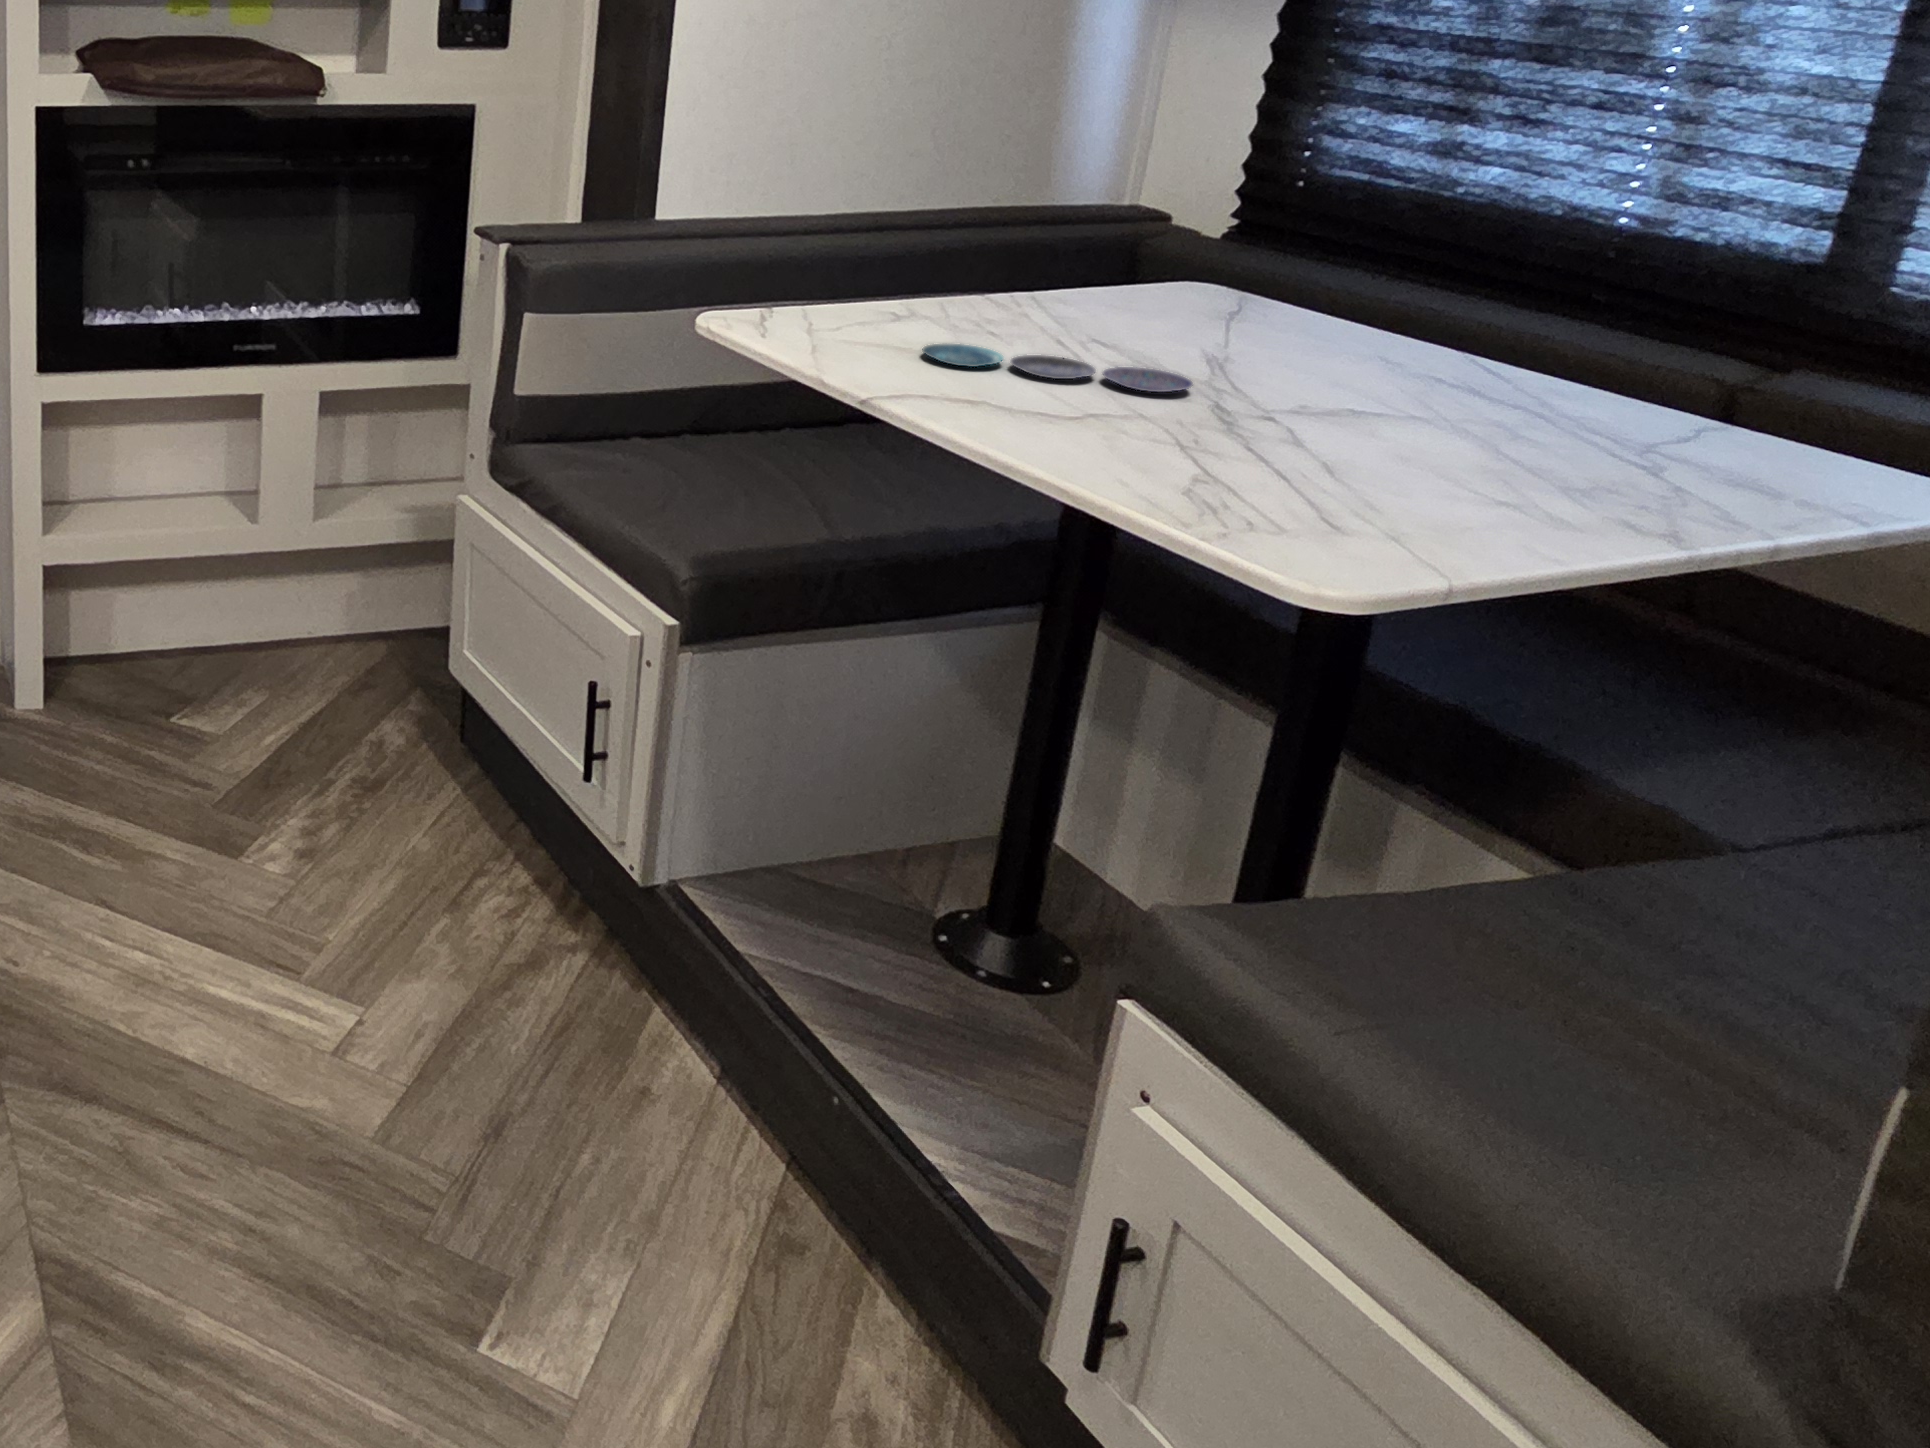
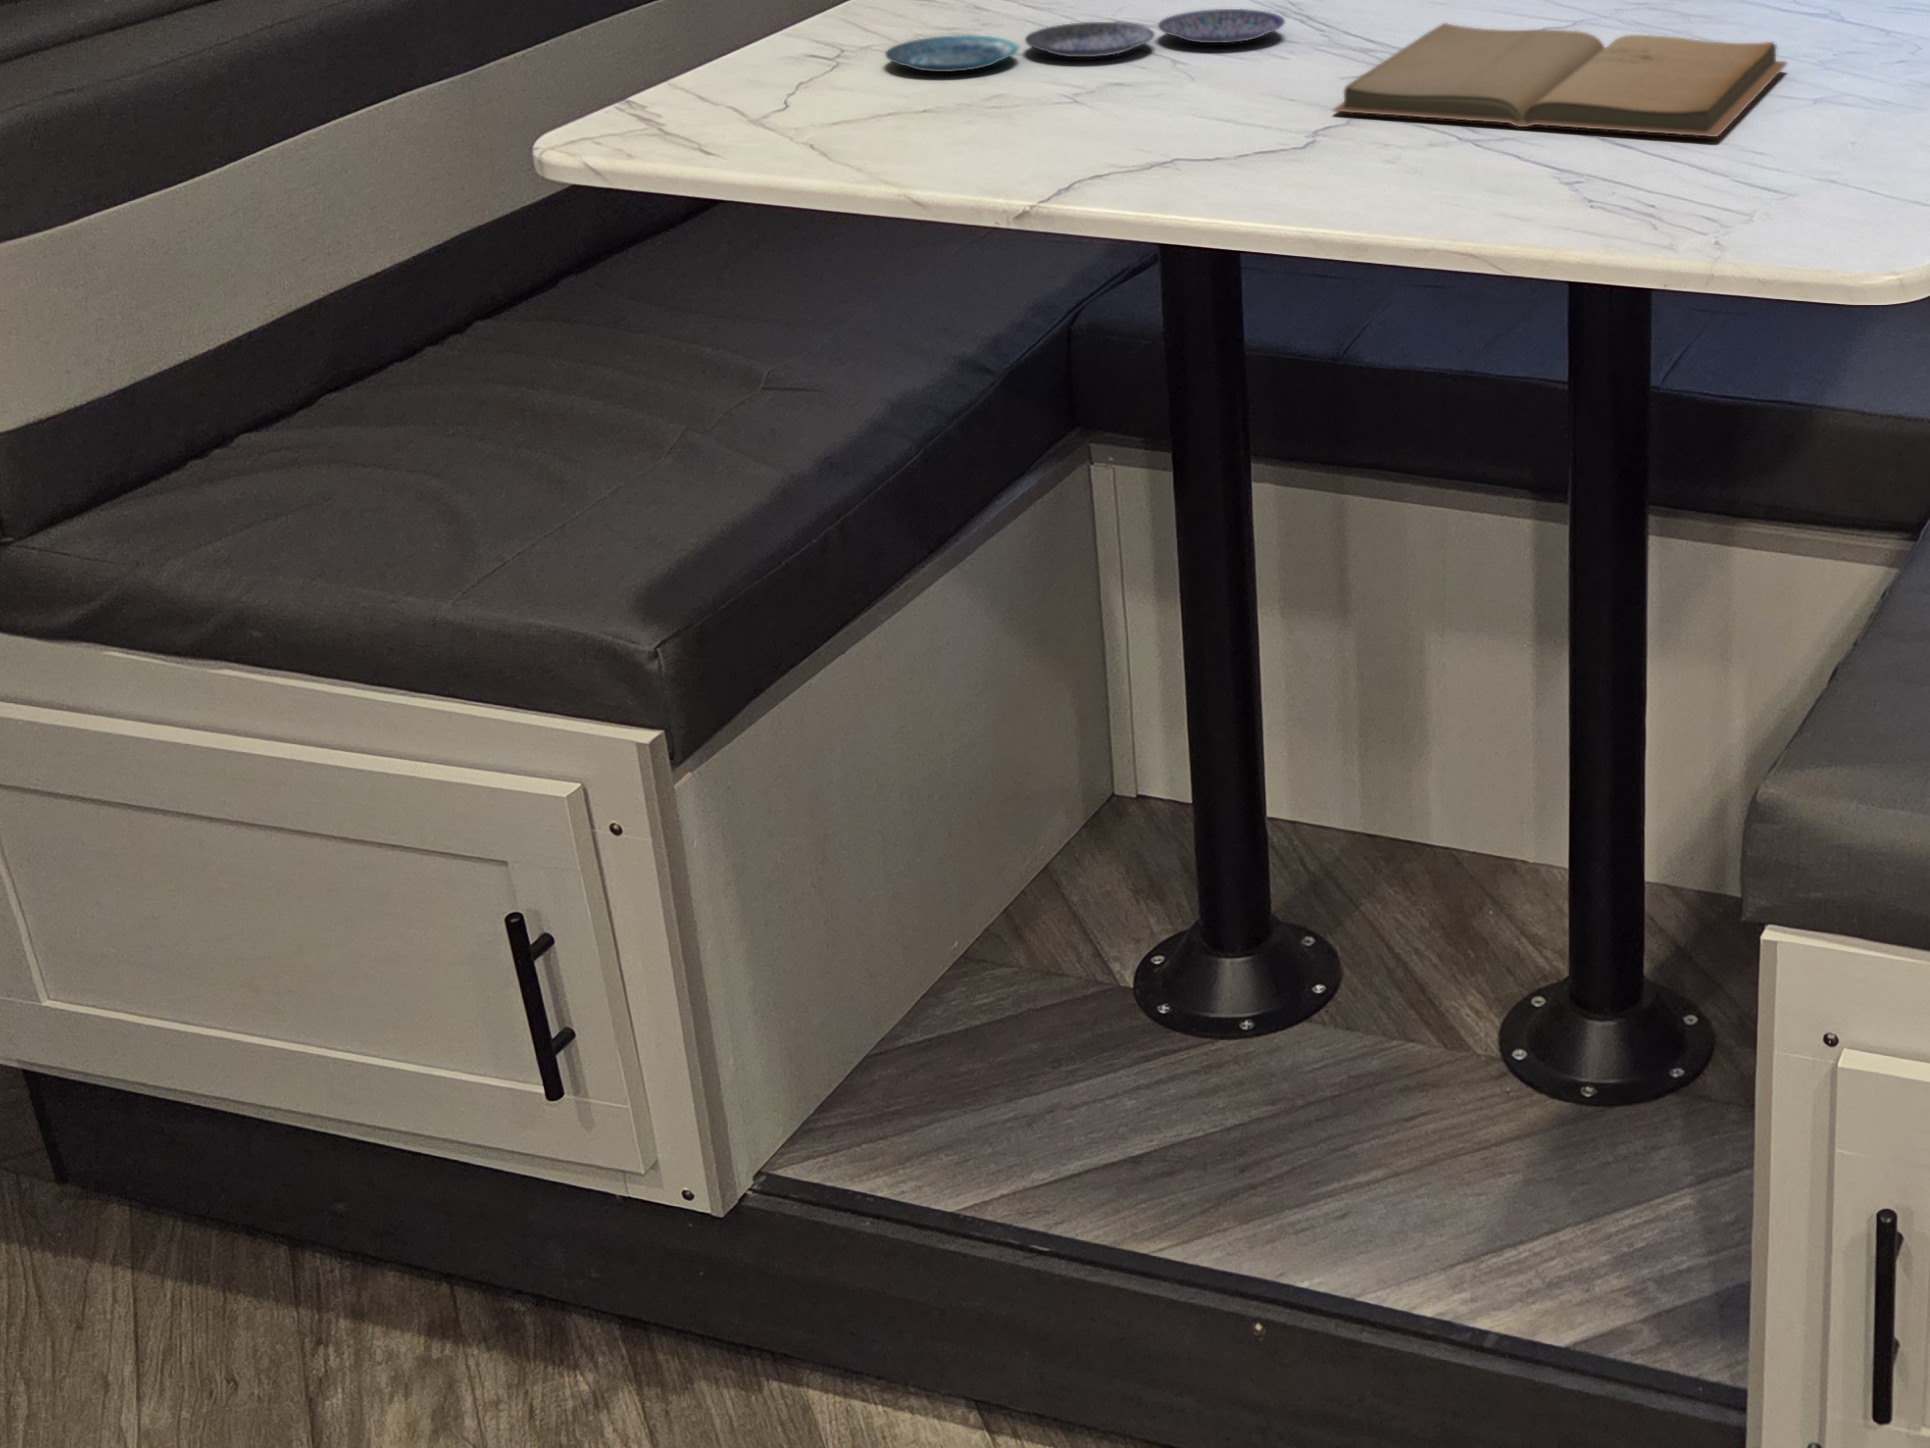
book: none [1125,414,1528,529] -> present [1334,23,1786,137]

